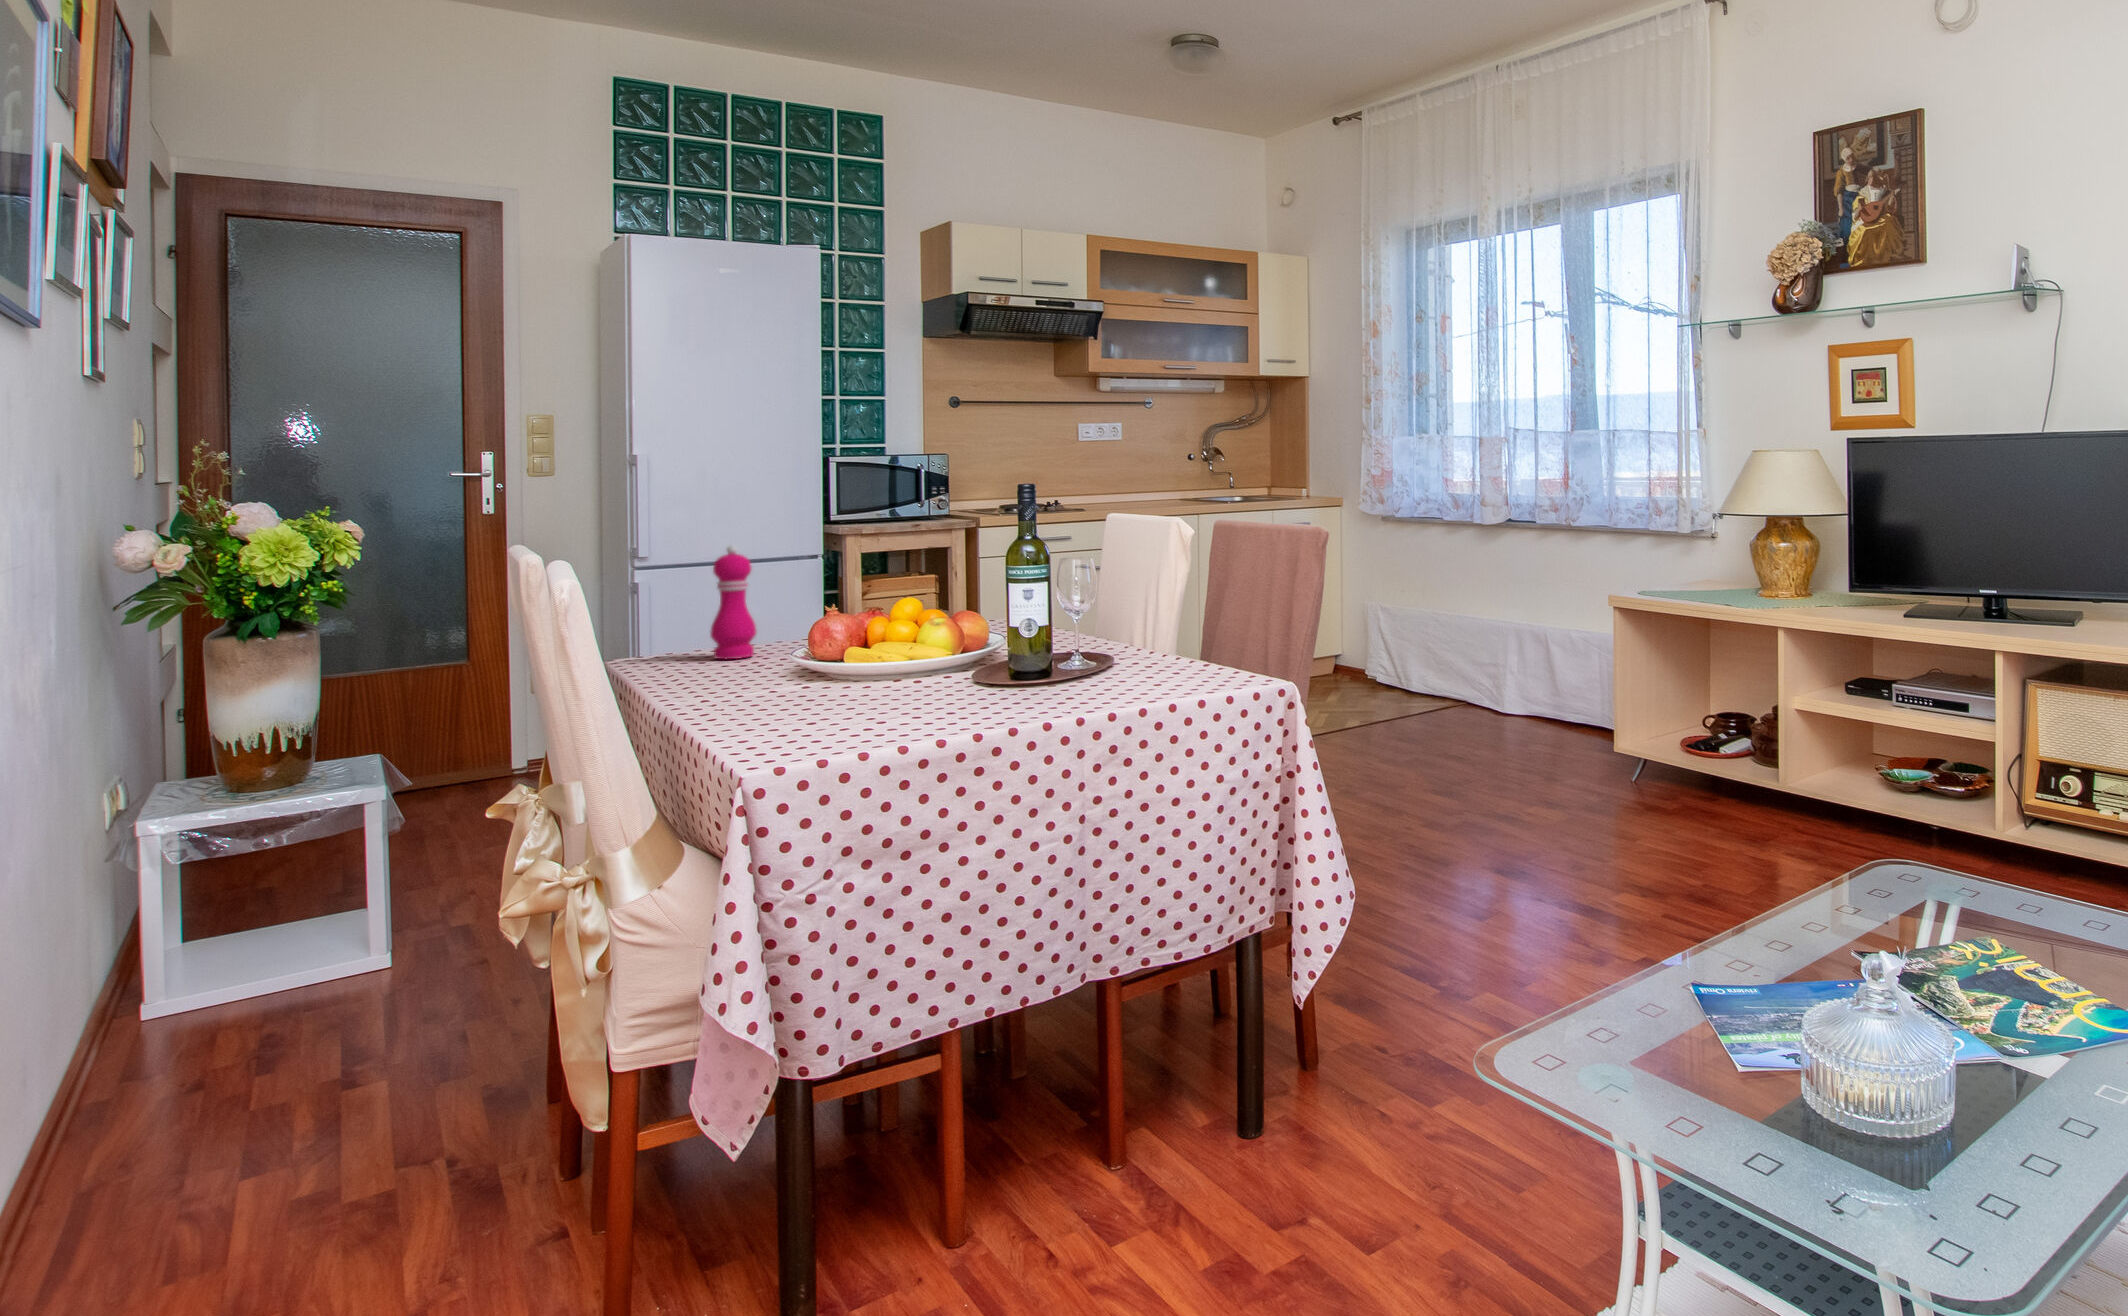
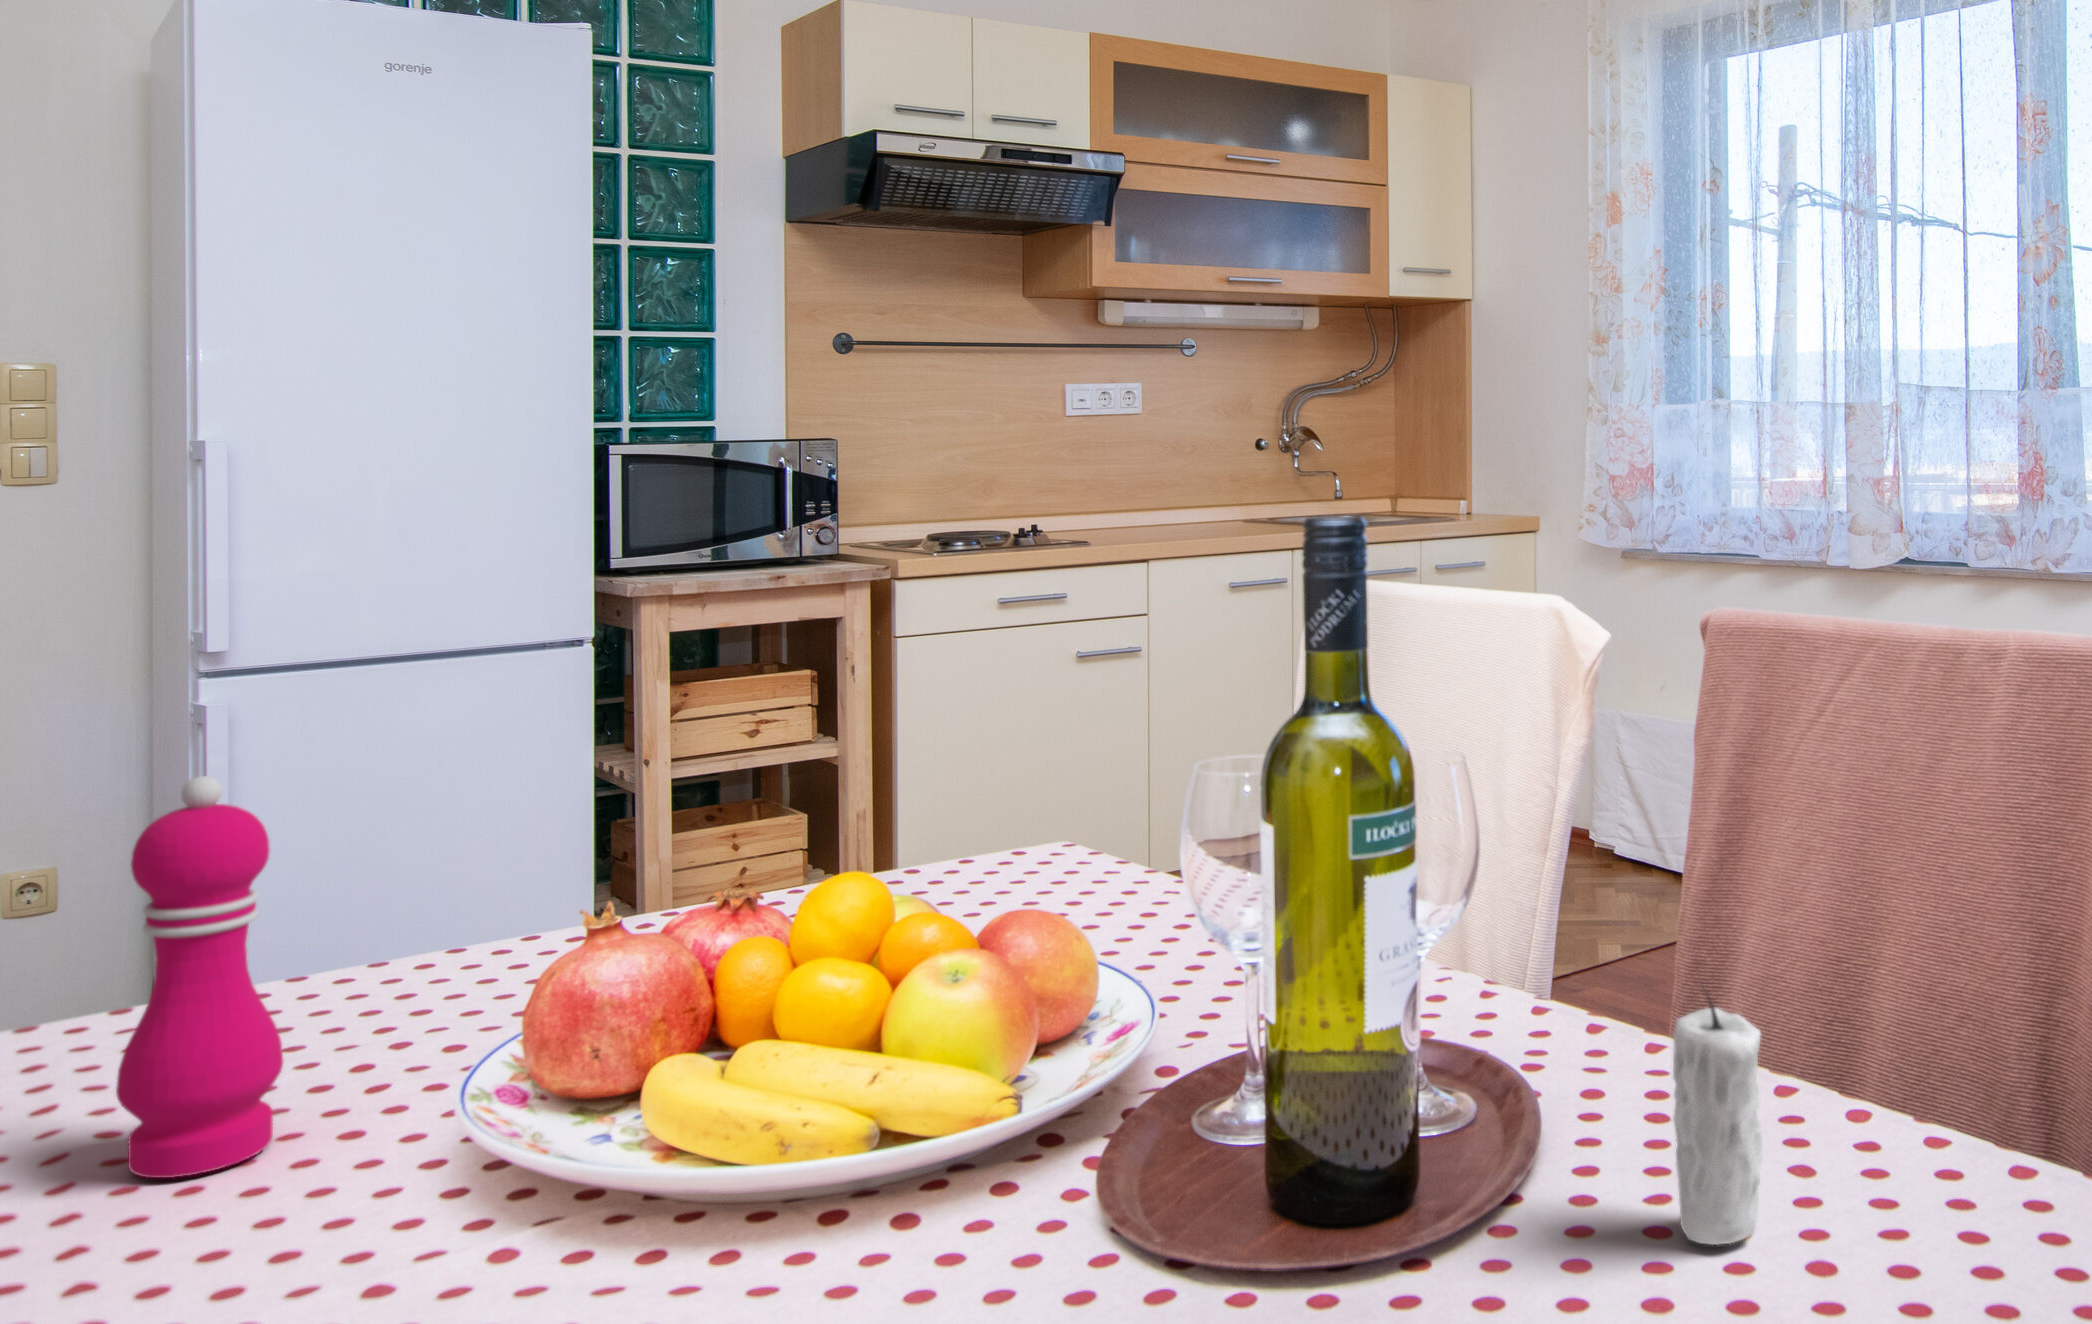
candle: none [1151,593,1177,663] -> present [1673,994,1763,1245]

